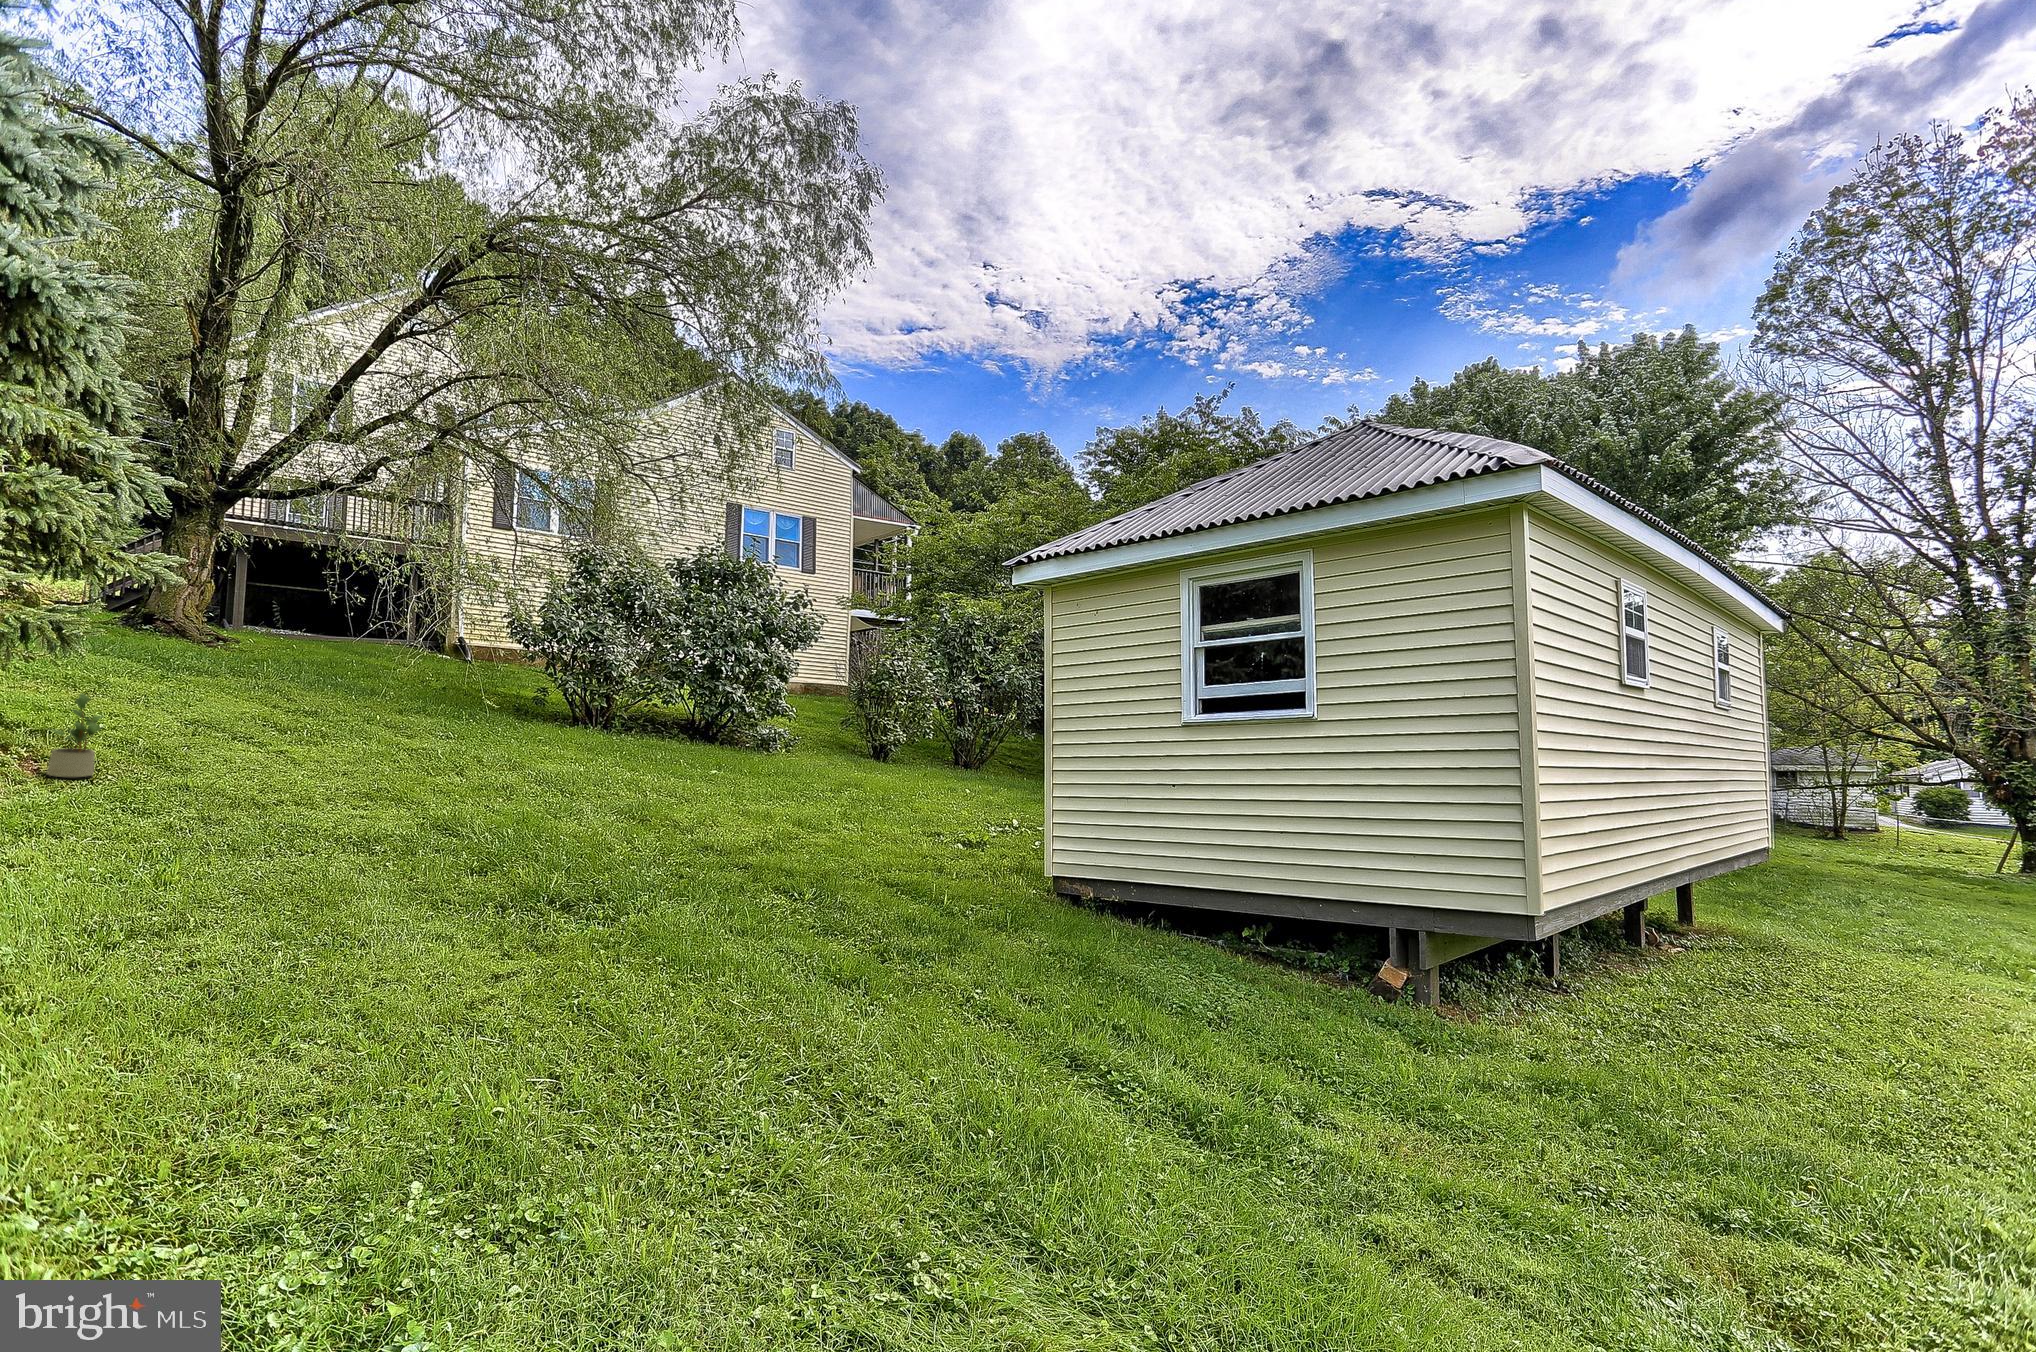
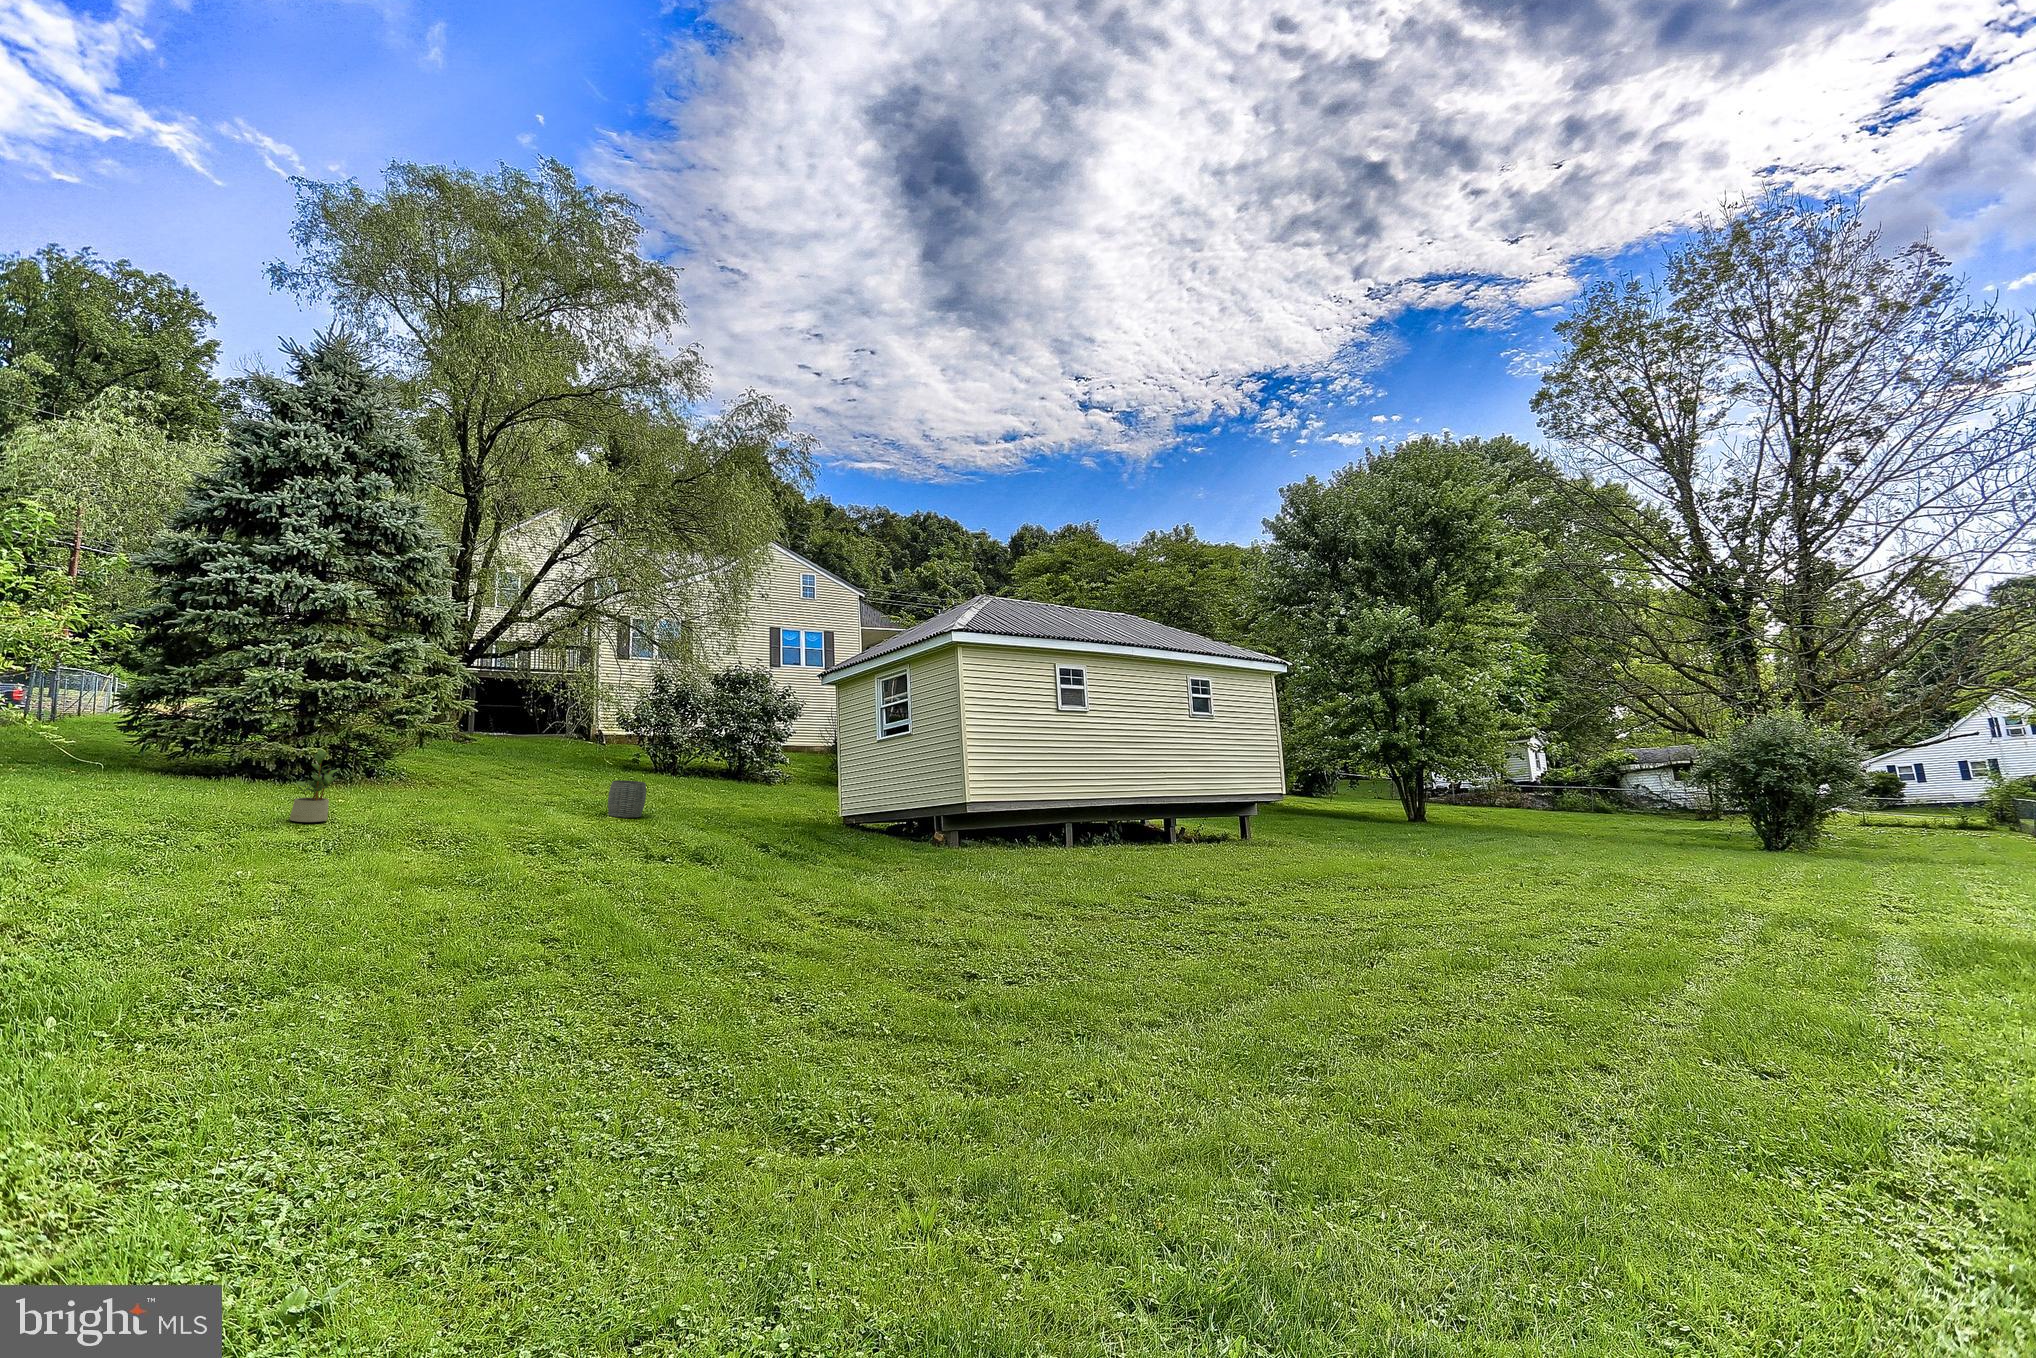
woven basket: none [429,725,475,768] -> present [608,780,646,818]

